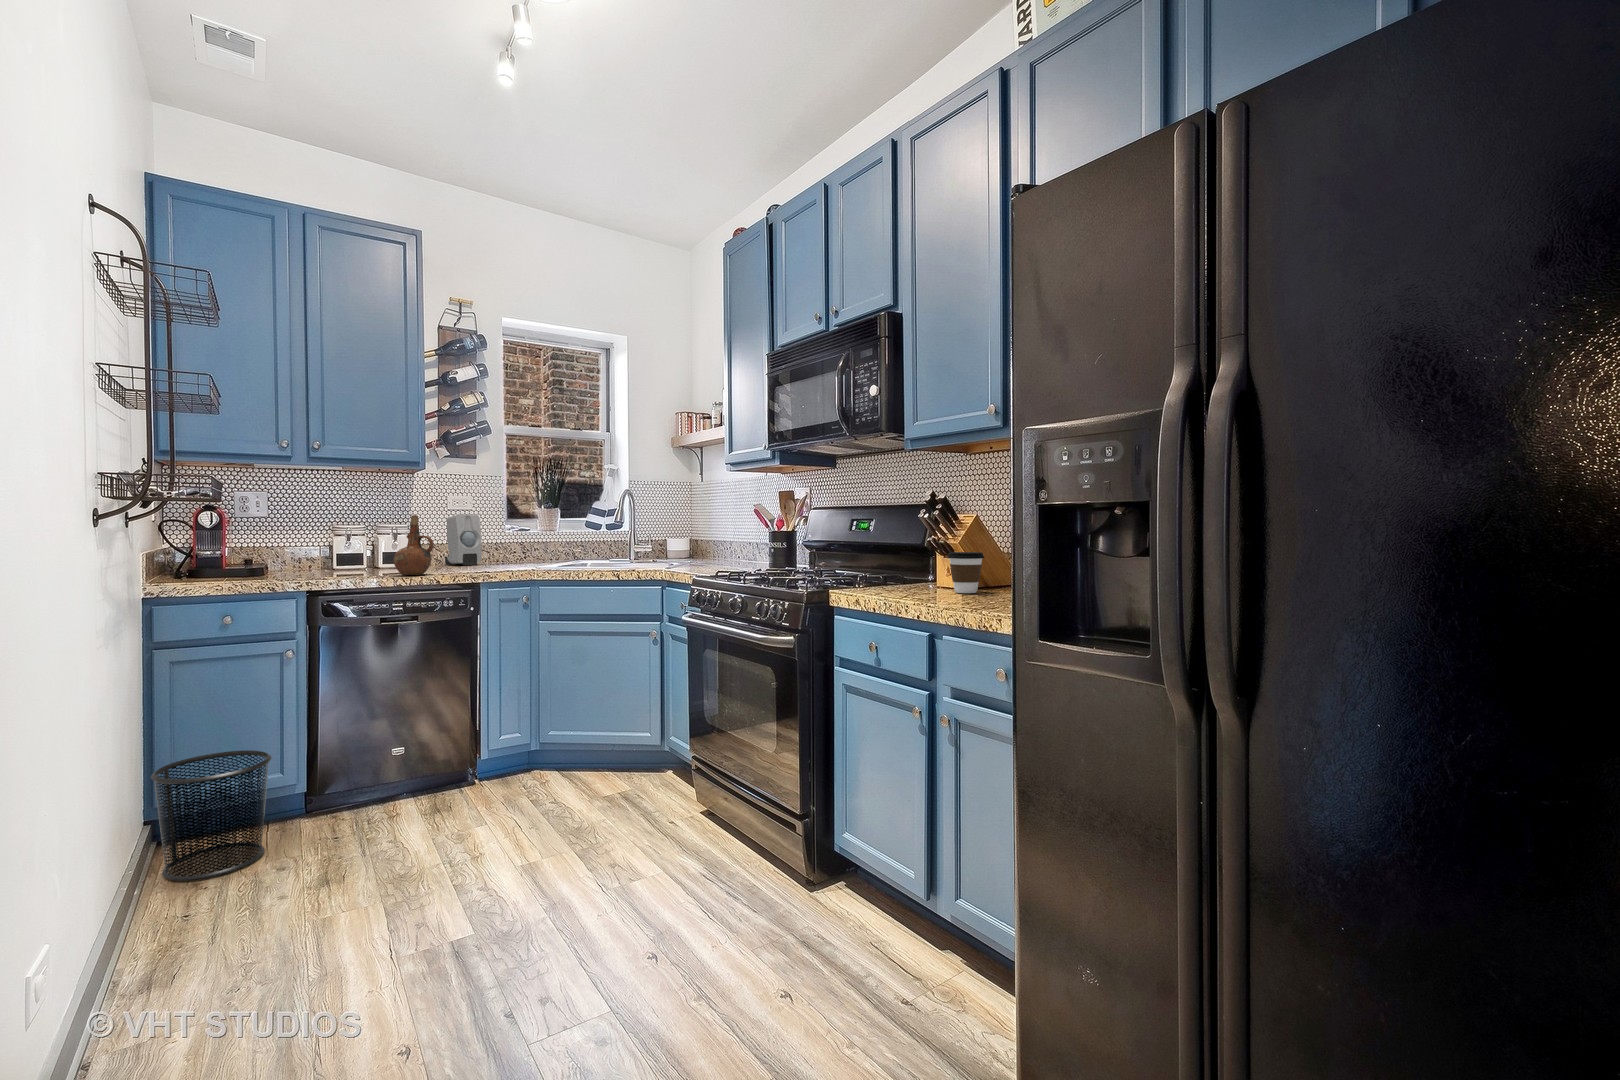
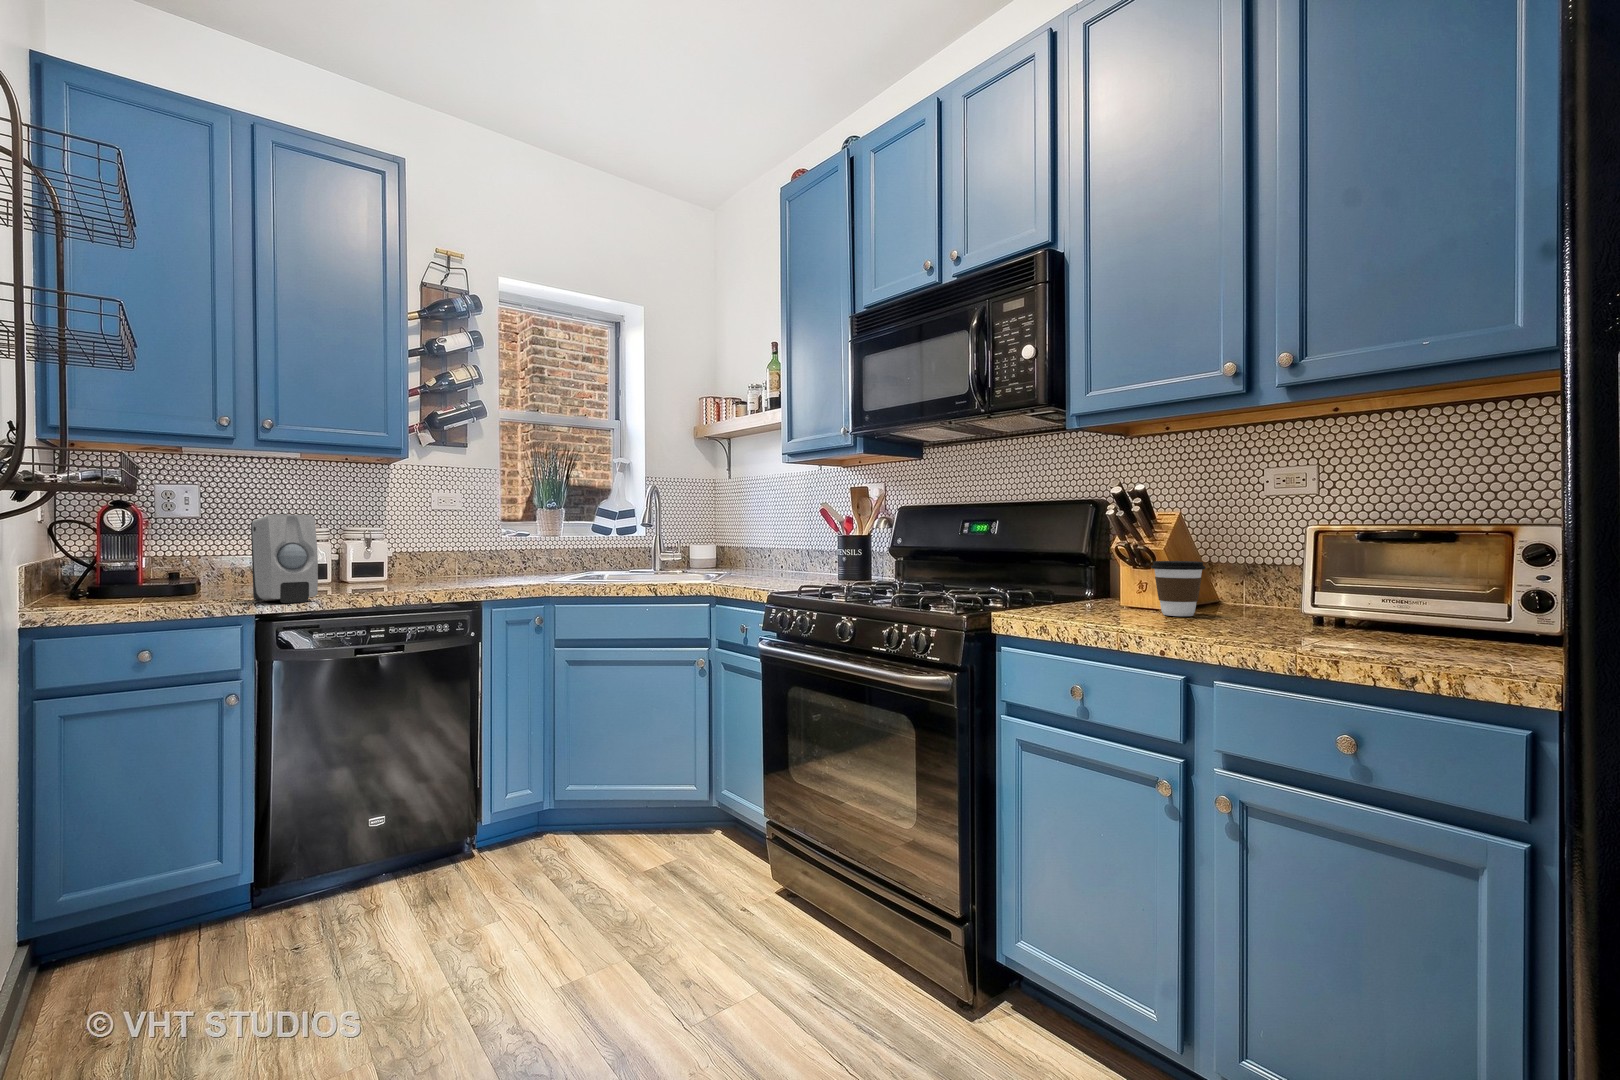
ceramic pitcher: present [394,515,434,575] -> none [370,515,422,592]
soap dispenser: present [445,515,482,565] -> present [251,514,318,603]
waste bin: present [151,750,272,881] -> none [29,836,207,1035]

